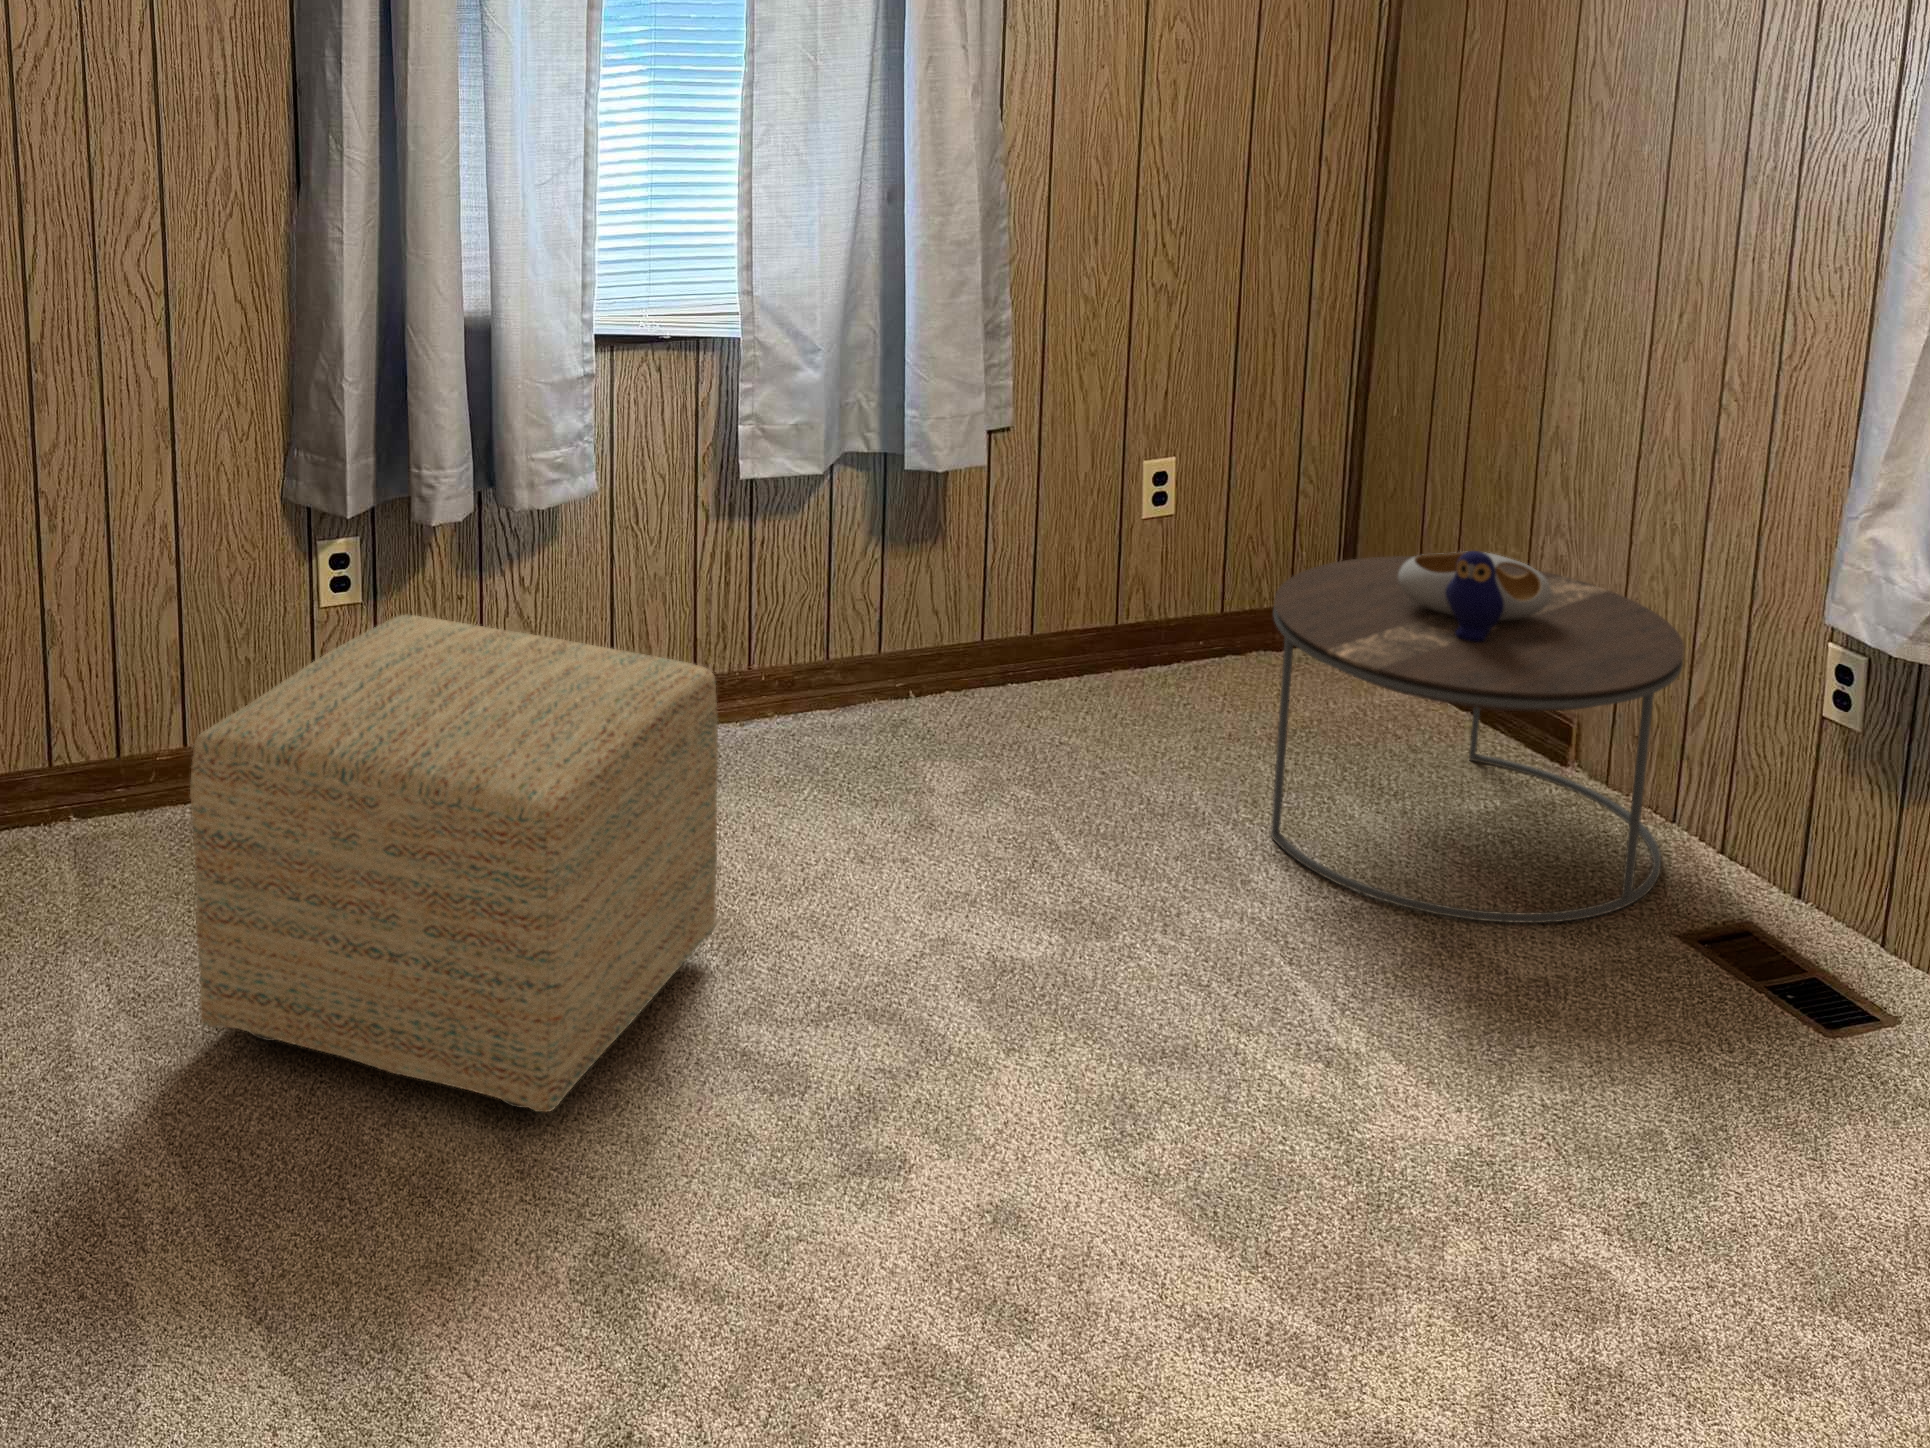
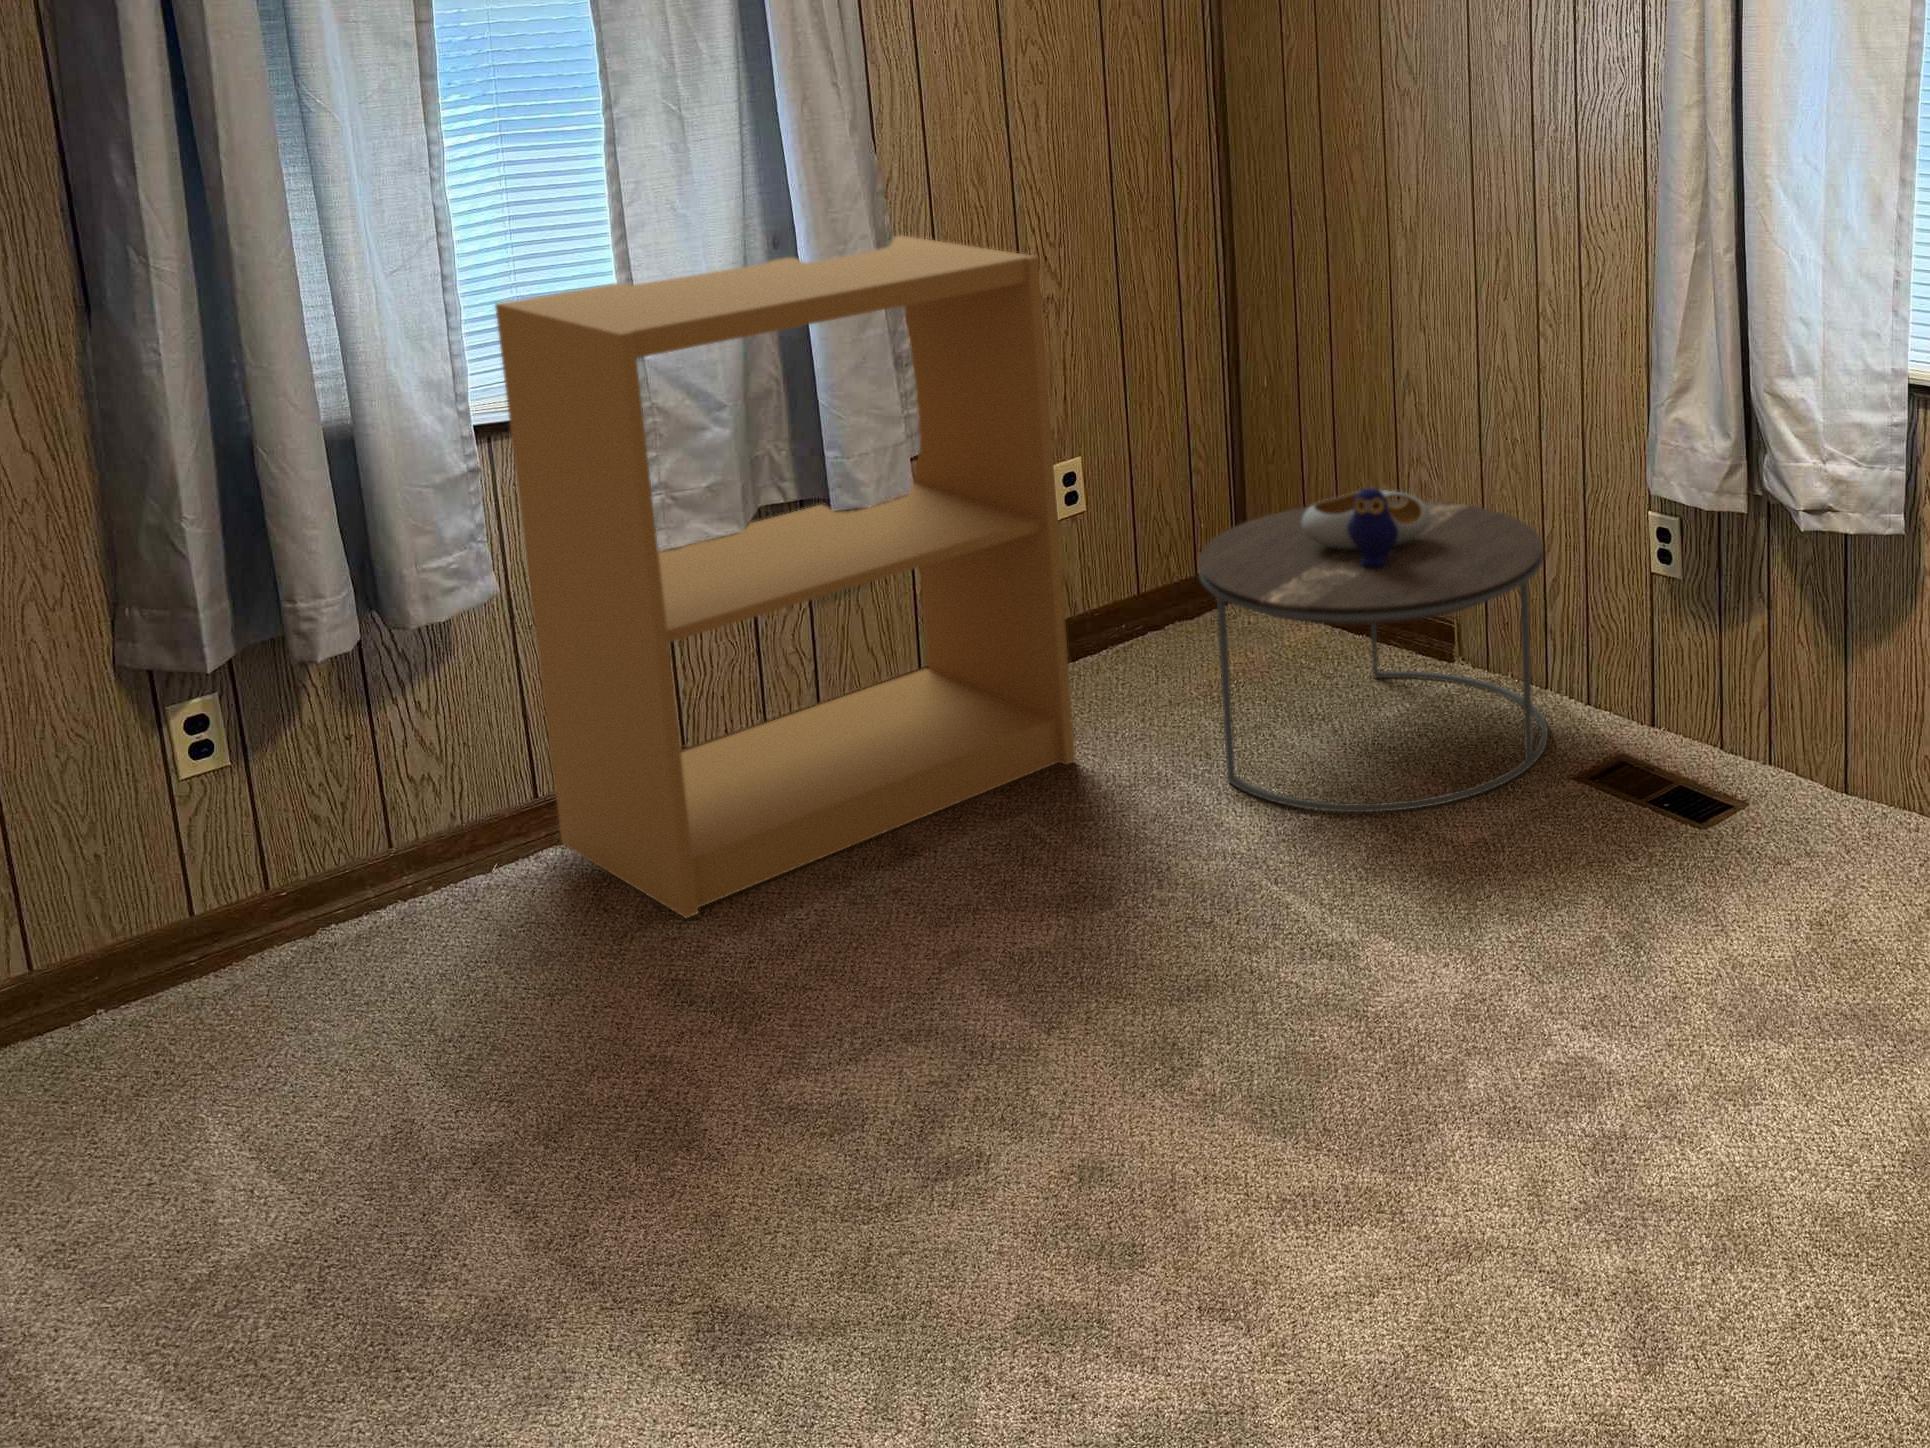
bookshelf: none [623,203,1146,842] -> present [495,236,1075,918]
ottoman: present [190,615,718,1112] -> none [103,733,727,1255]

